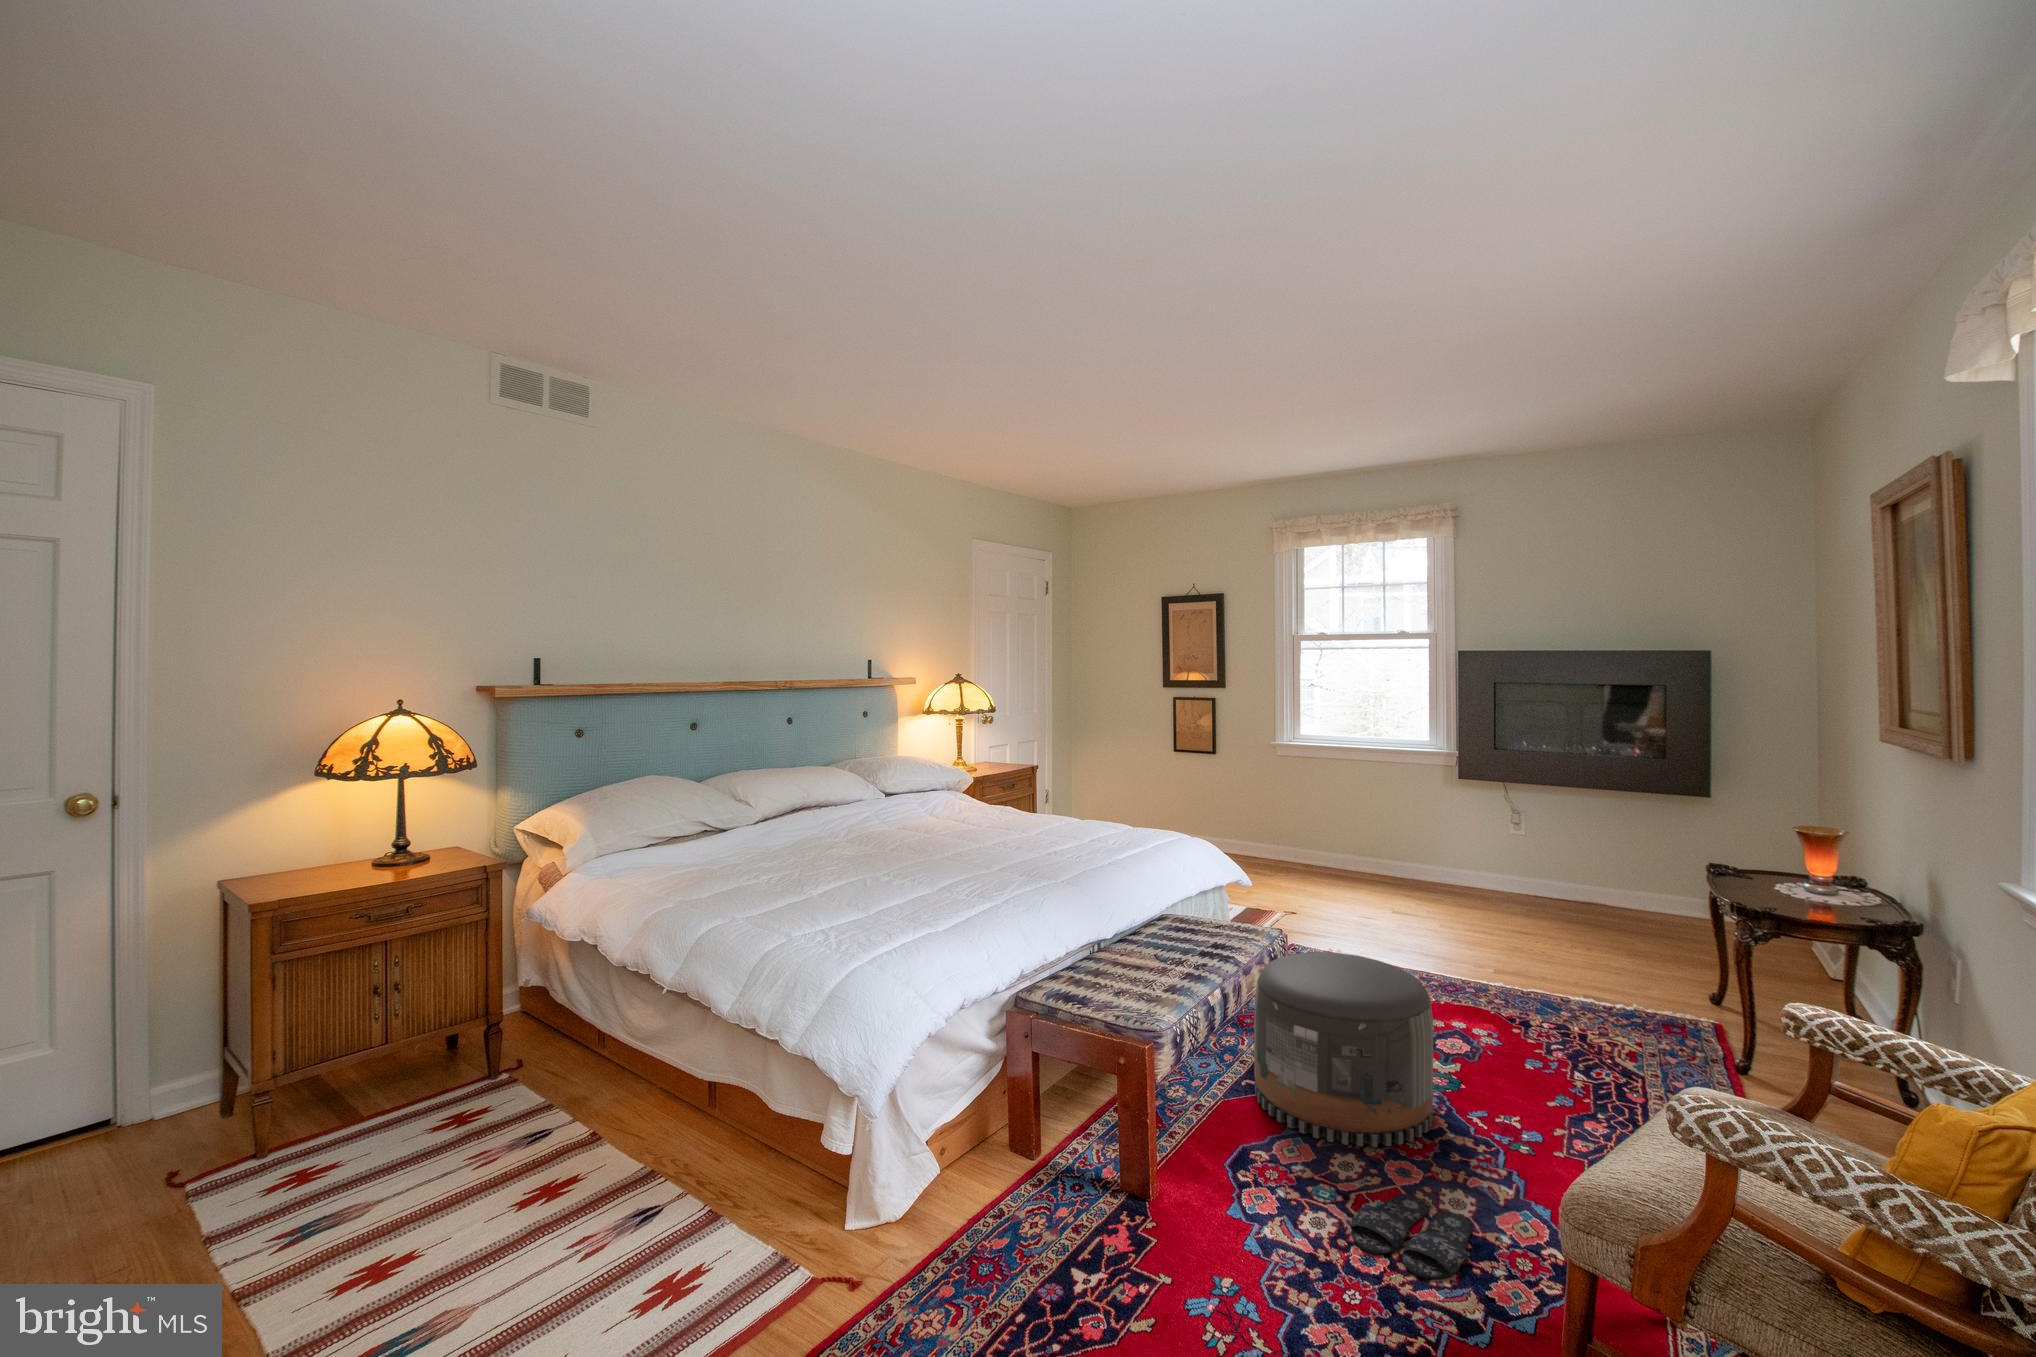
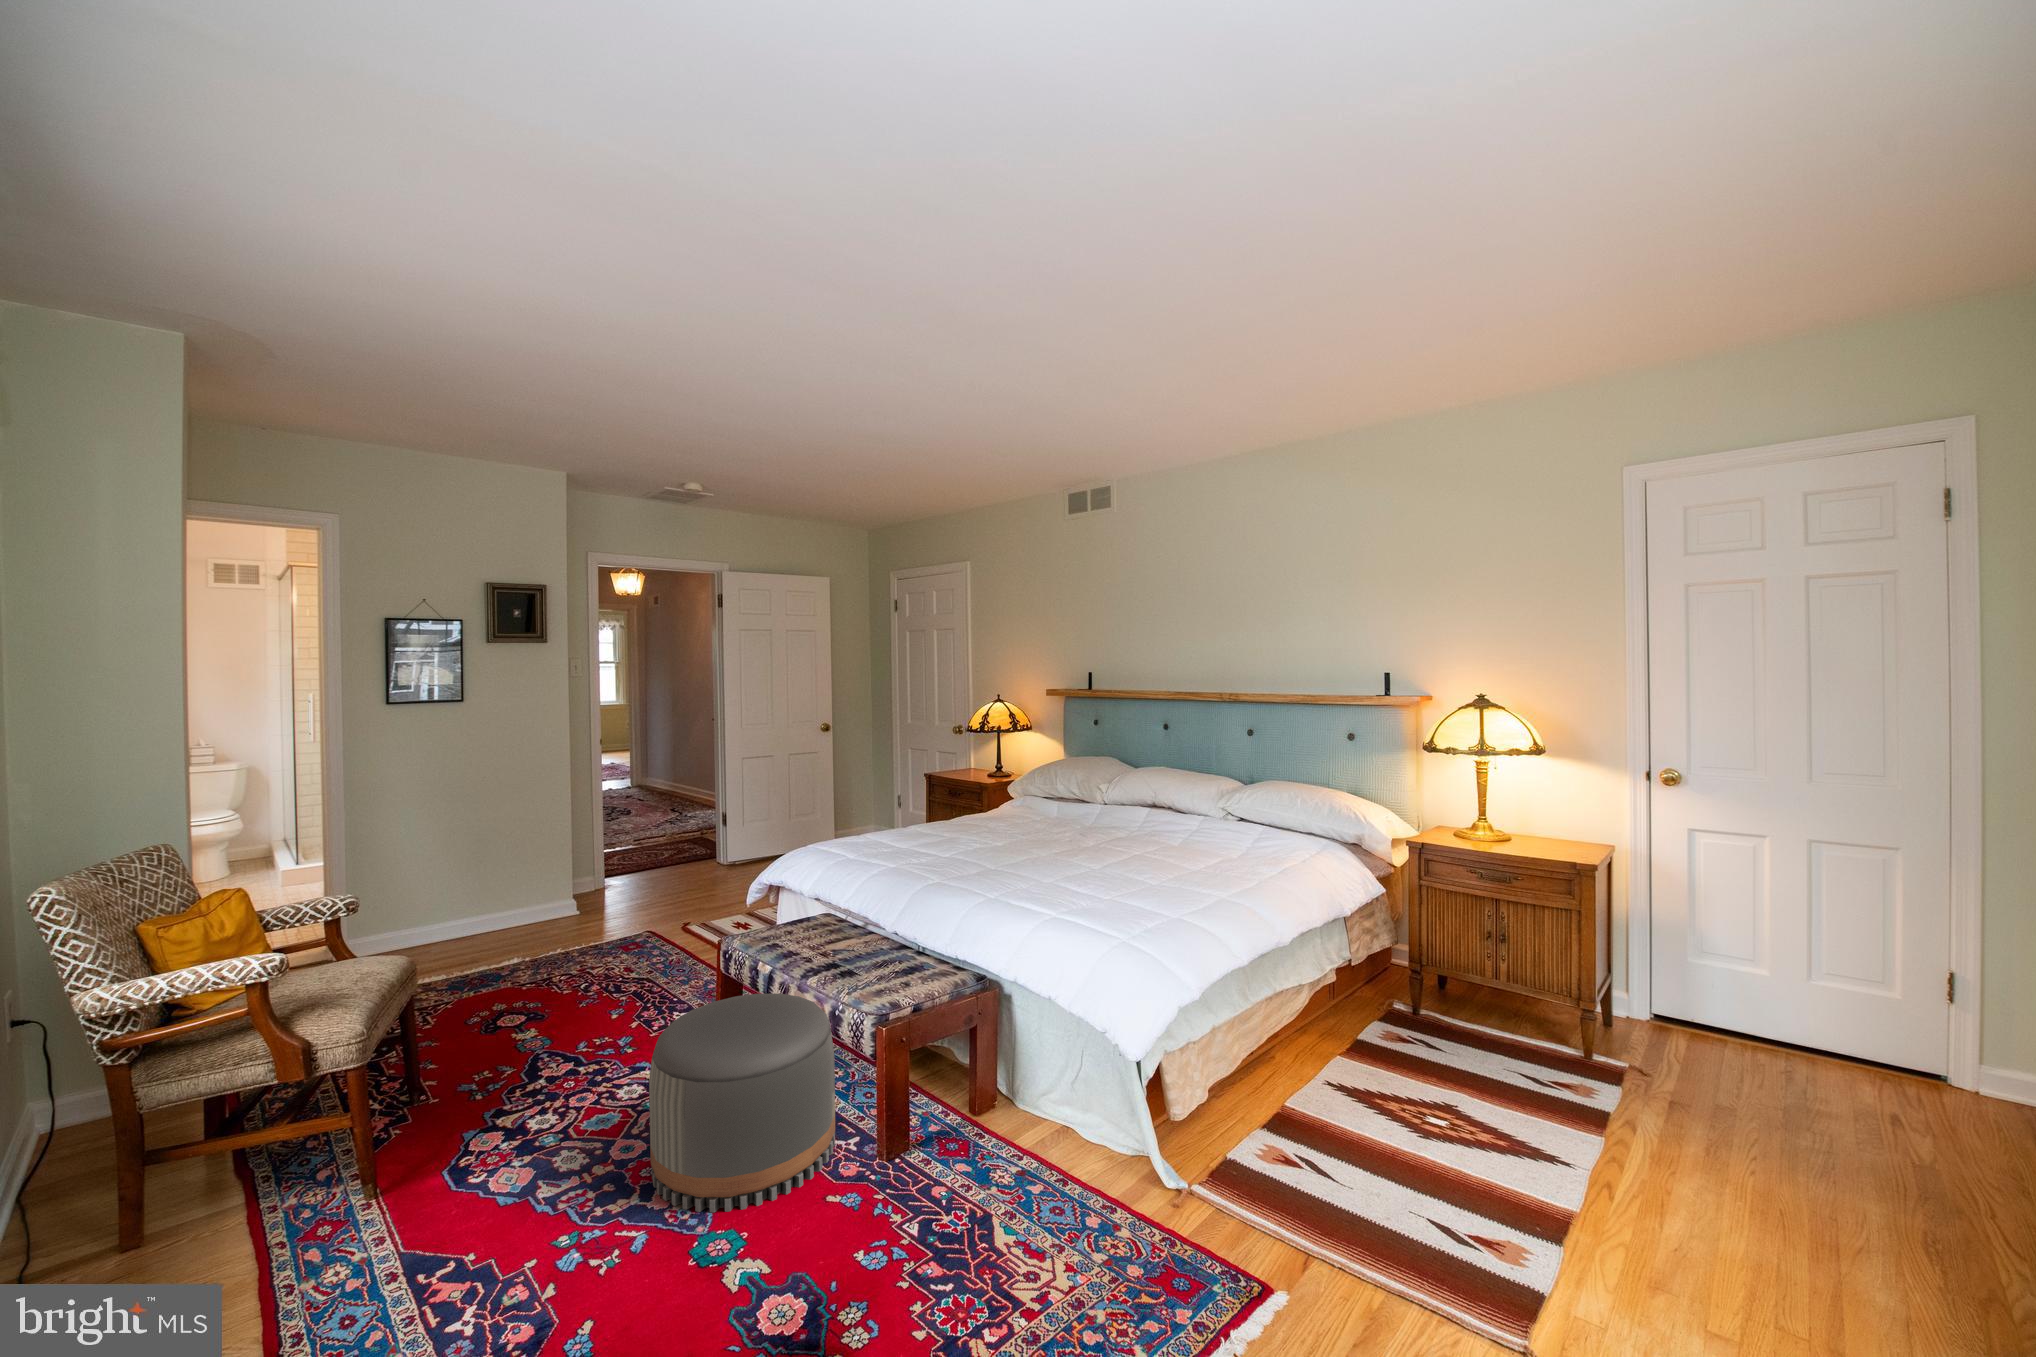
slippers: present [1351,1194,1472,1278] -> none [528,1097,618,1156]

